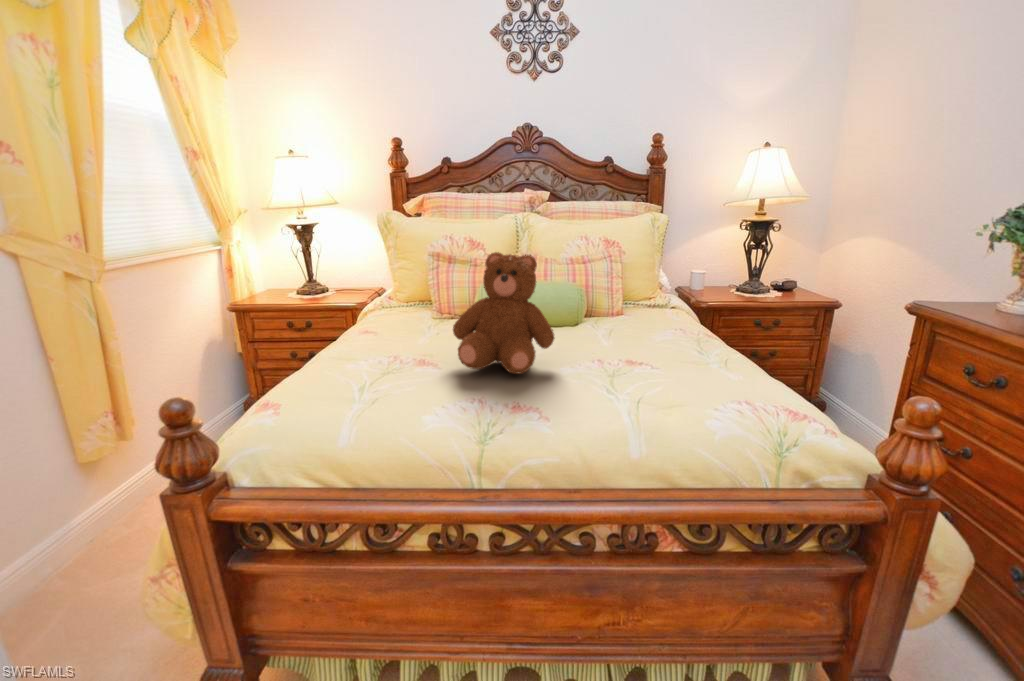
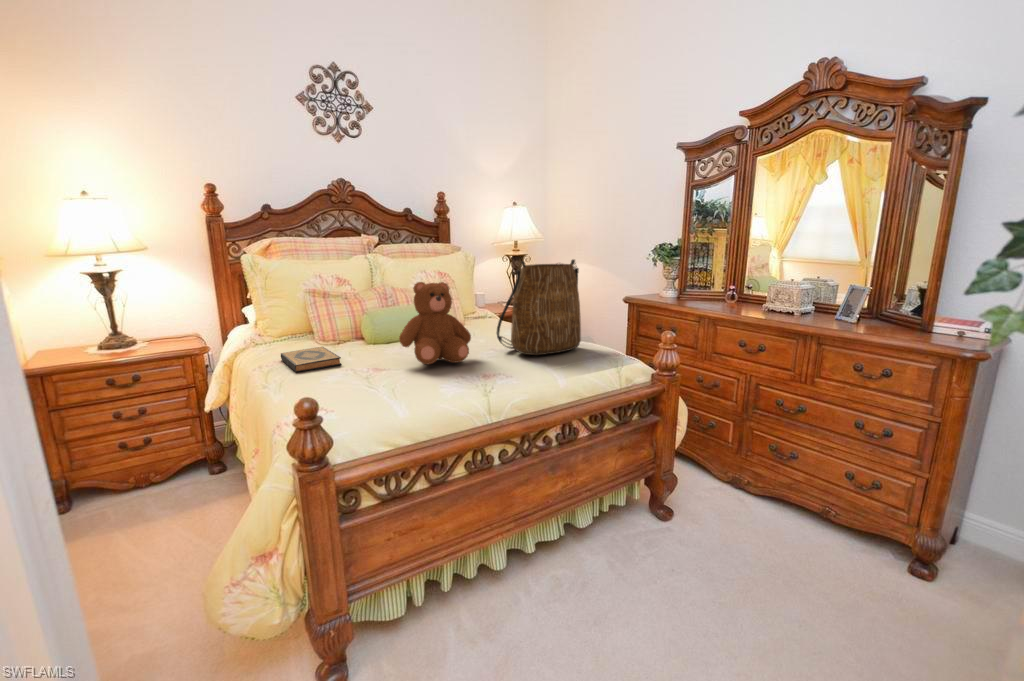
tote bag: none [598,228,757,389] -> present [497,260,581,355]
hardback book: none [350,321,417,348] -> present [281,347,341,372]

